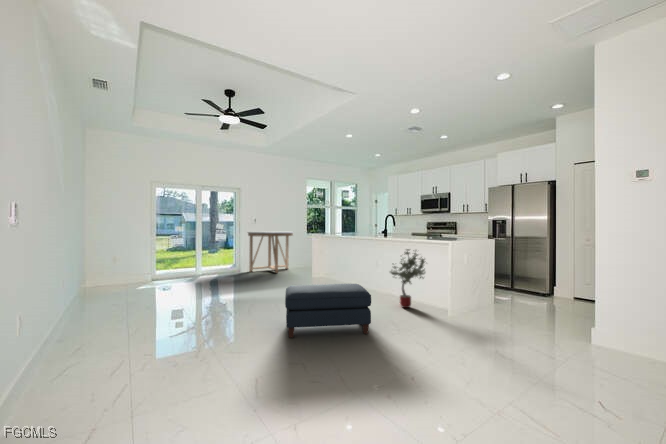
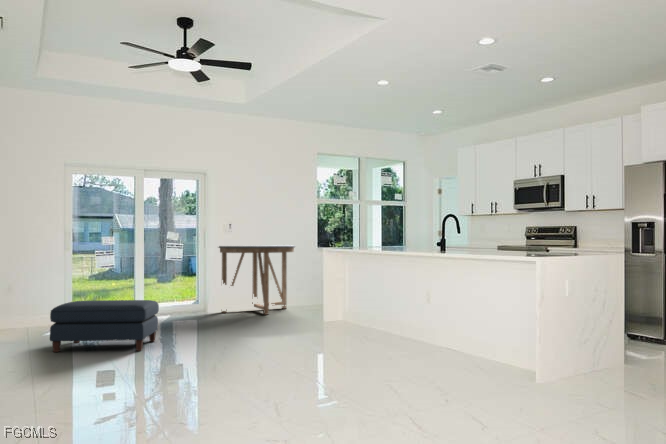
potted tree: present [390,249,425,308] -> none [446,269,506,366]
ottoman: present [285,284,371,338] -> present [50,300,159,352]

